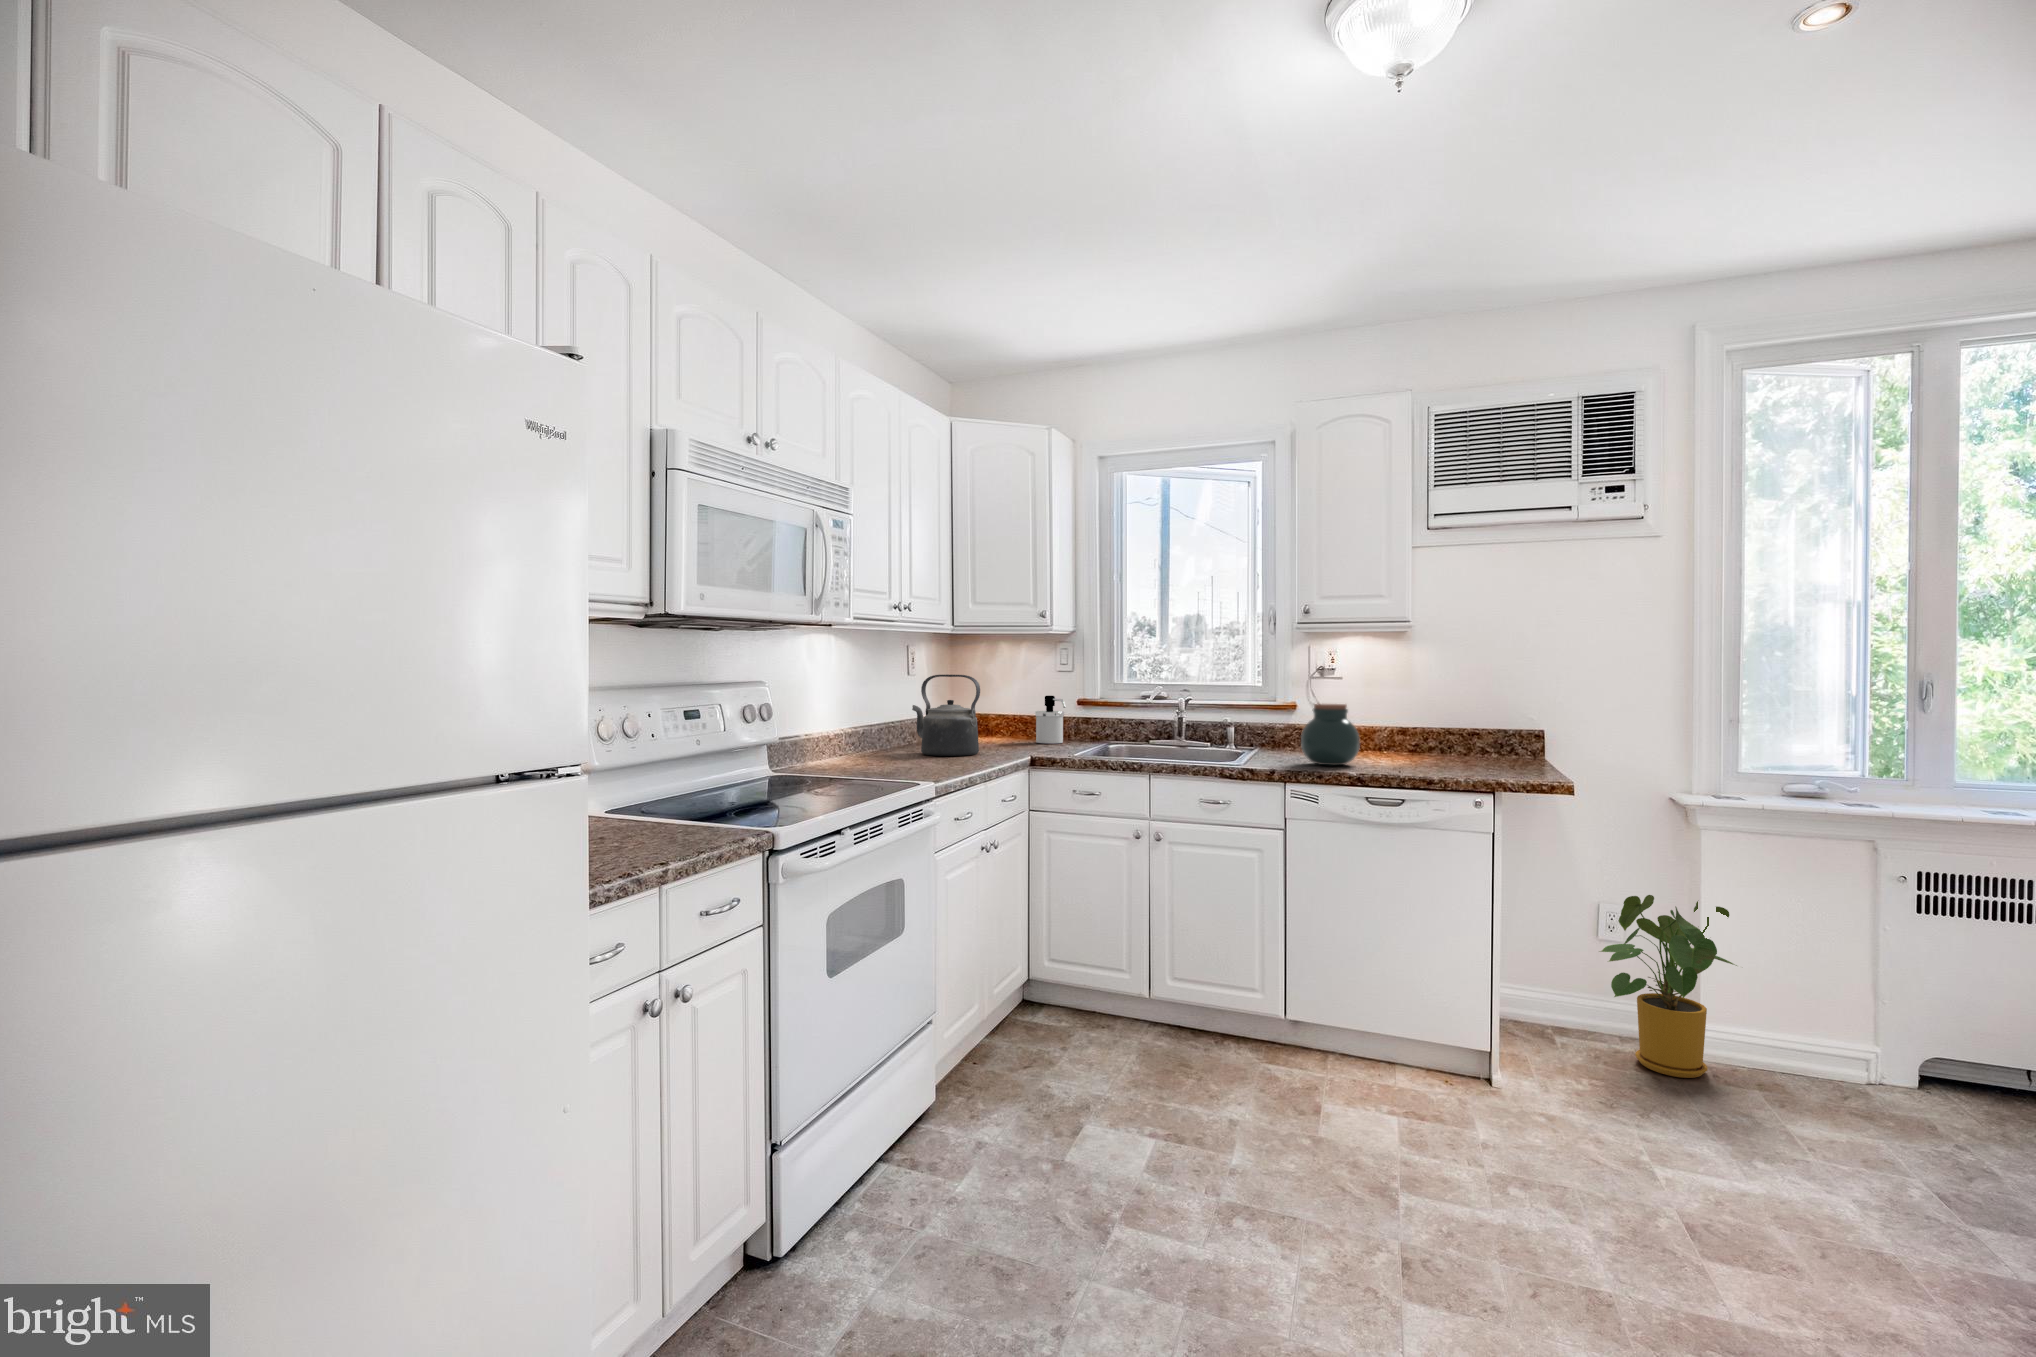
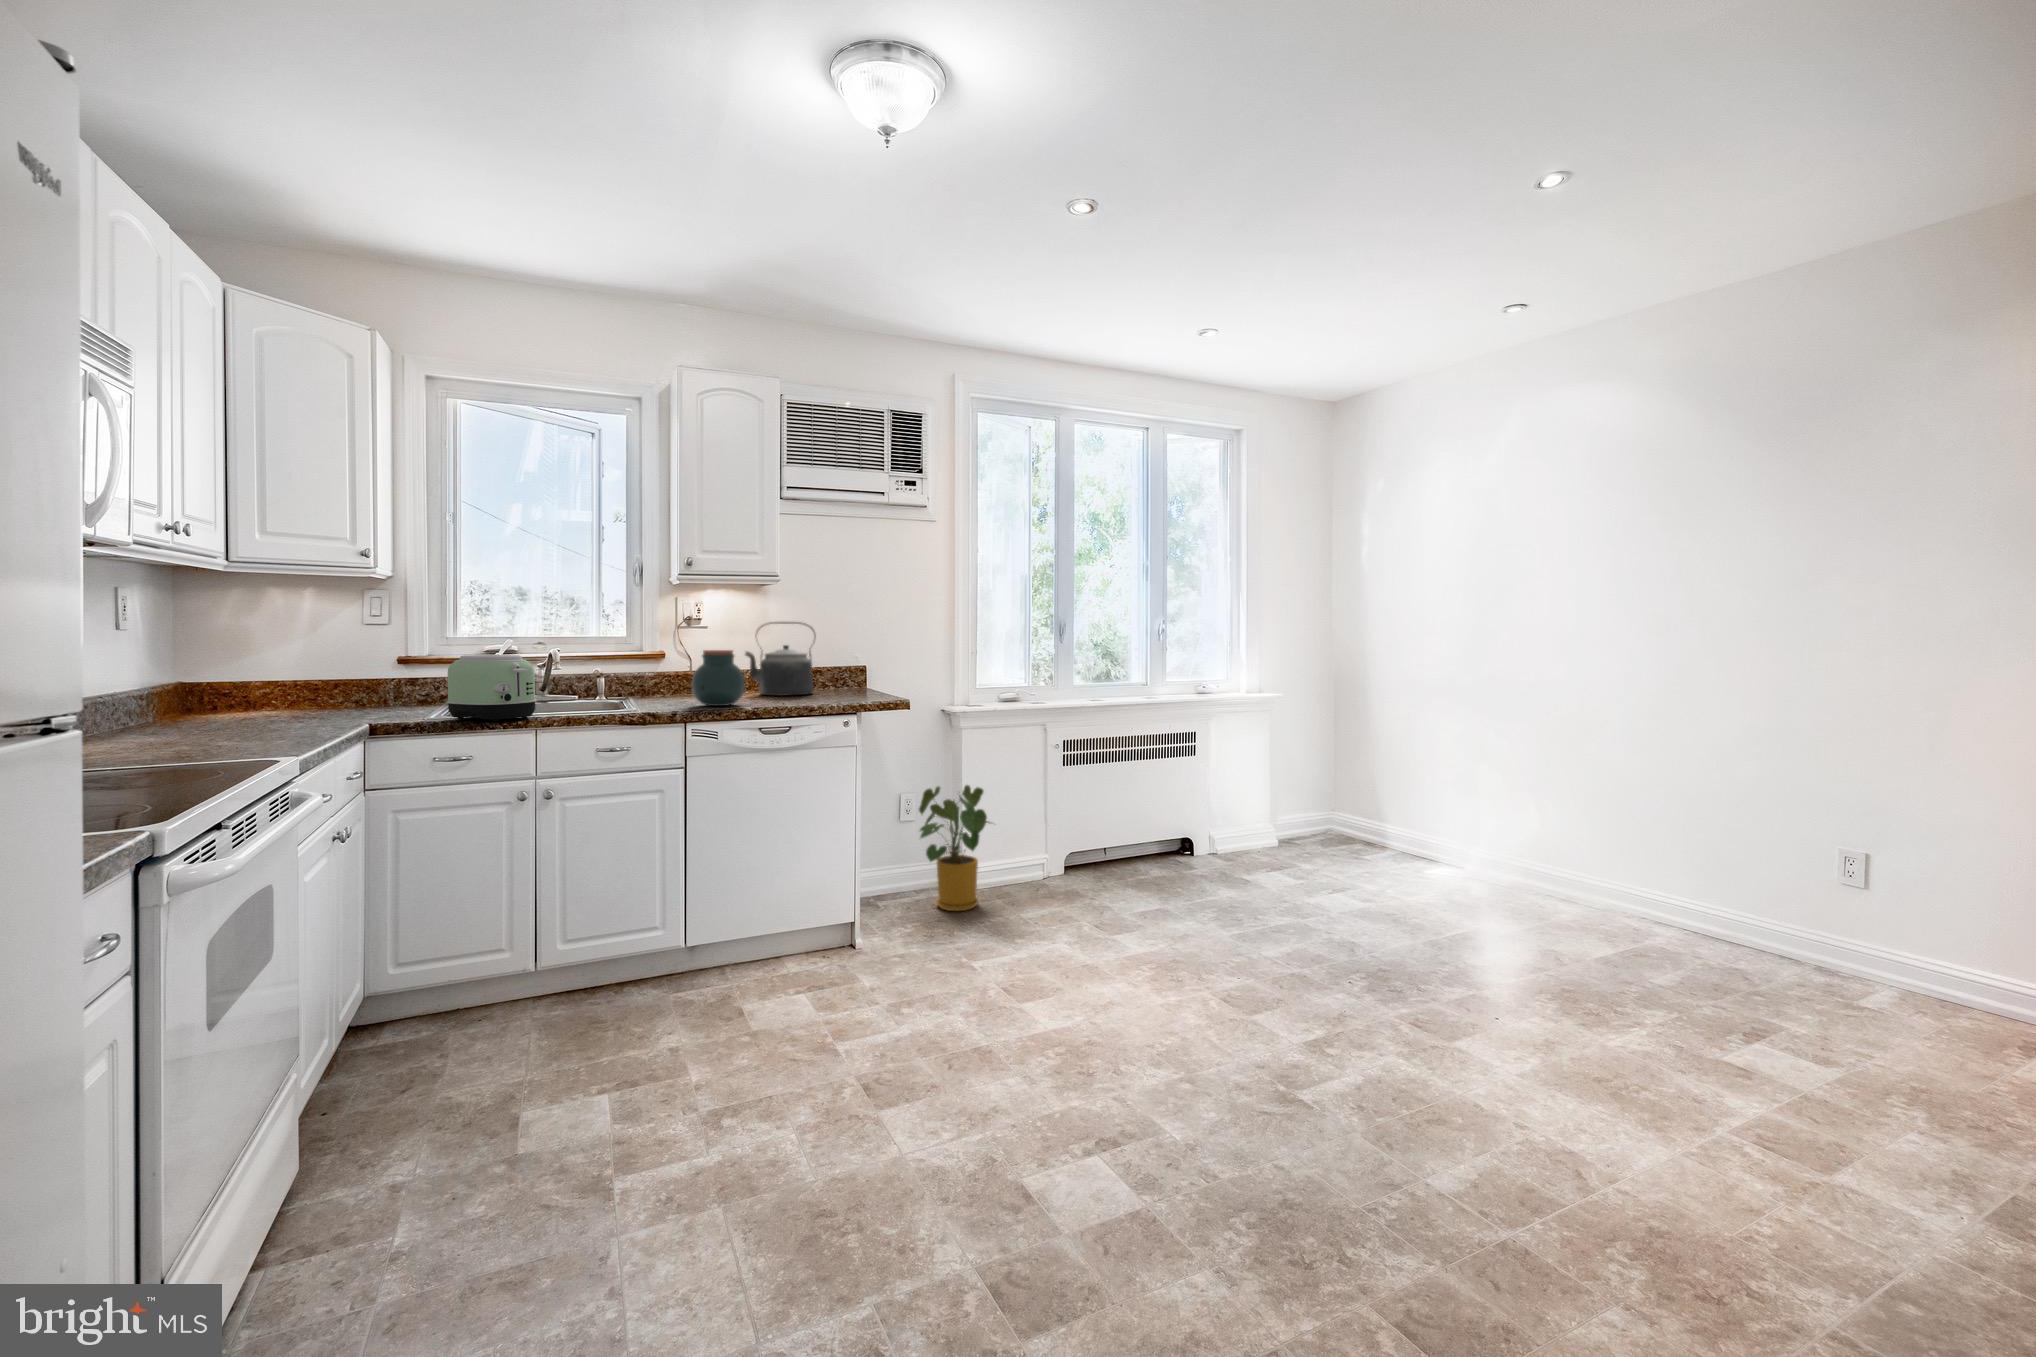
kettle: present [912,675,980,756] -> present [745,622,815,696]
soap dispenser: present [1035,696,1066,744] -> none [337,651,387,708]
toaster: none [1082,703,1149,764] -> present [446,655,537,721]

